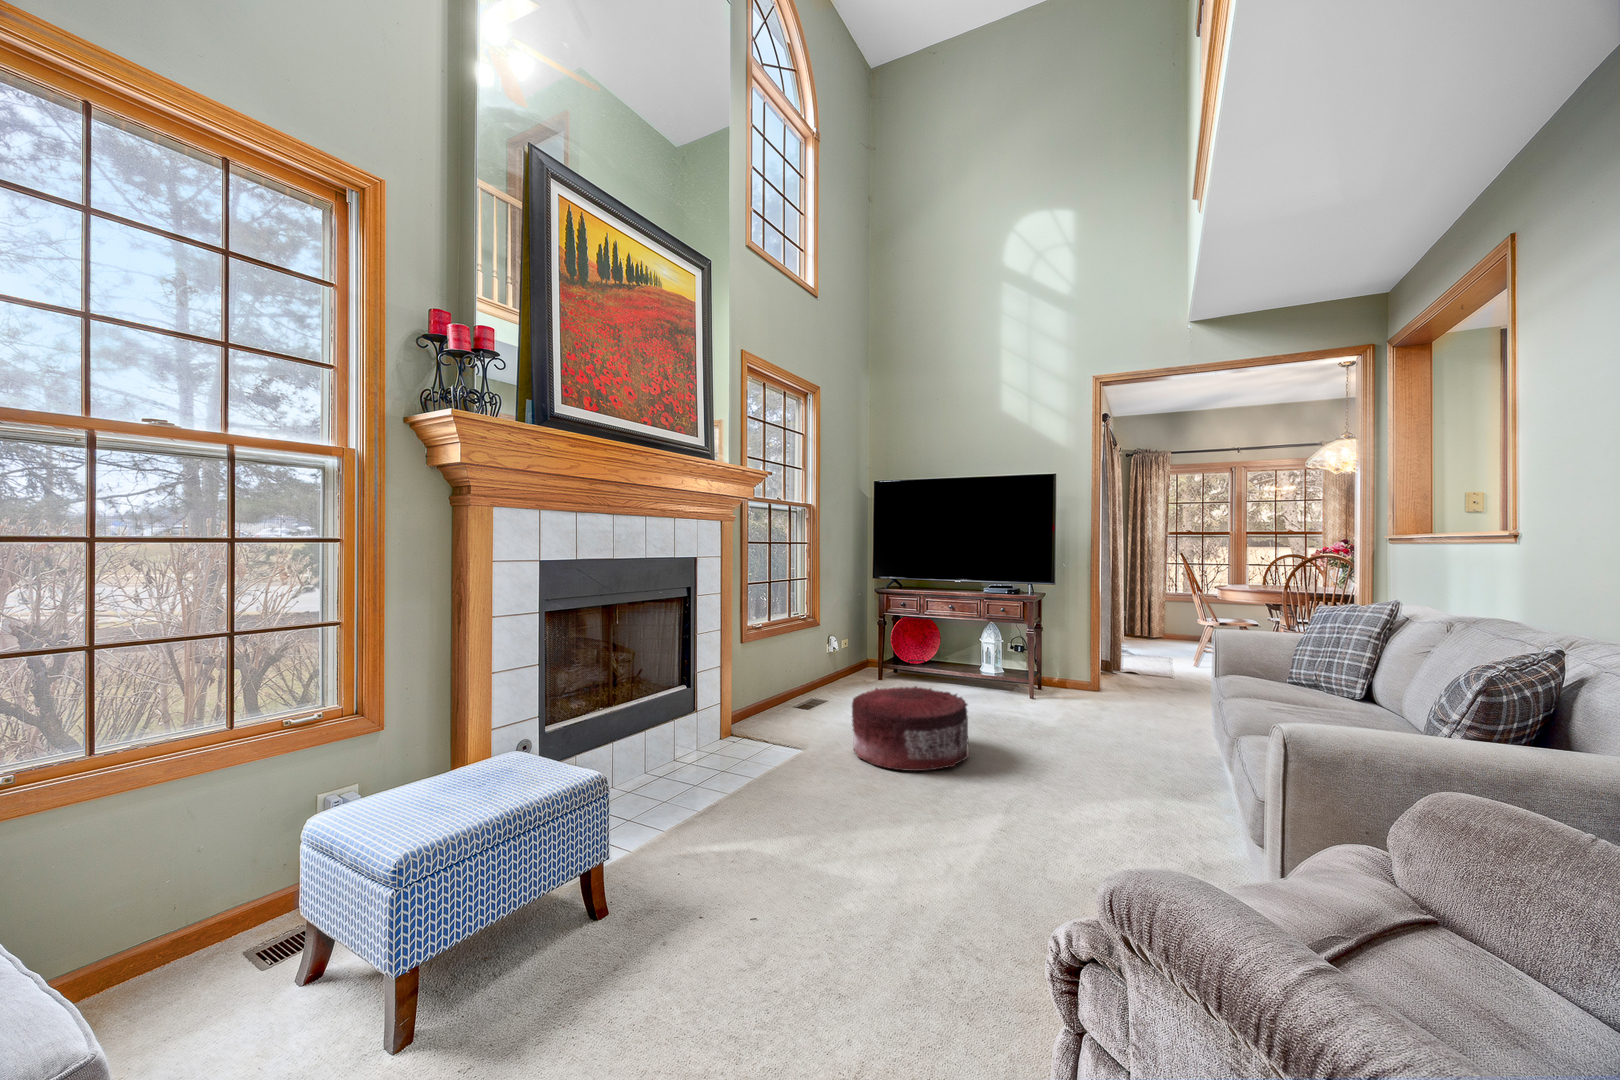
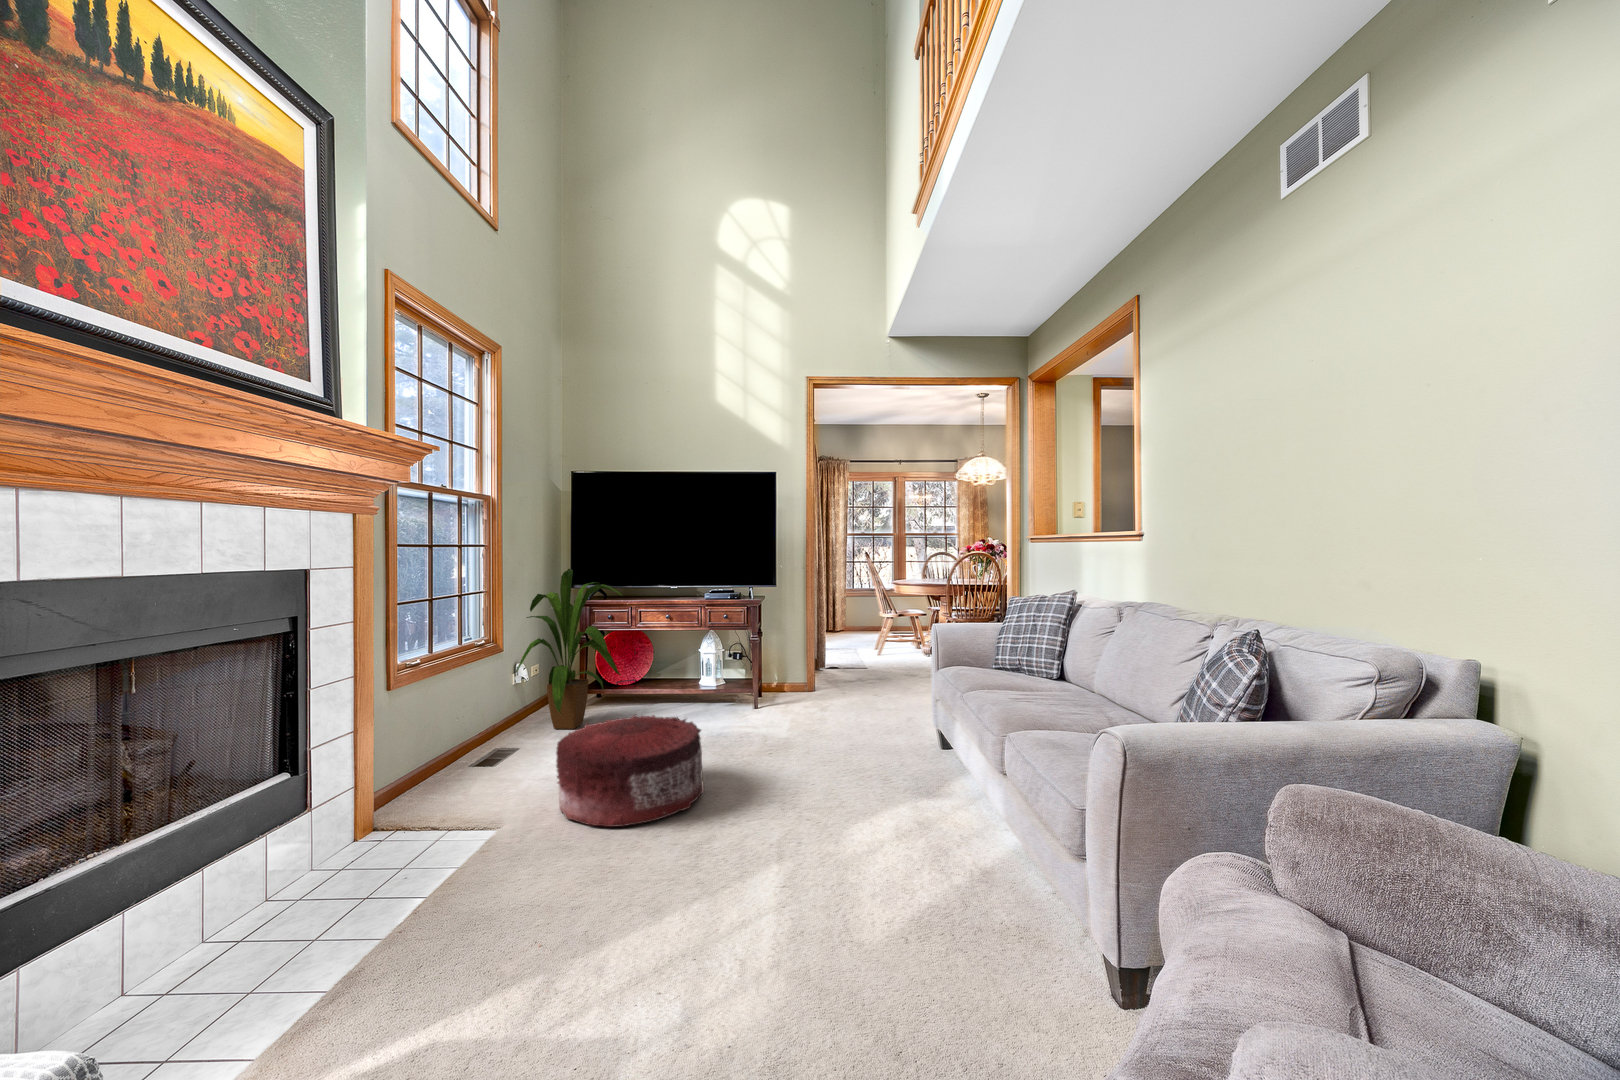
house plant: none [827,562,913,696] -> present [515,569,622,729]

